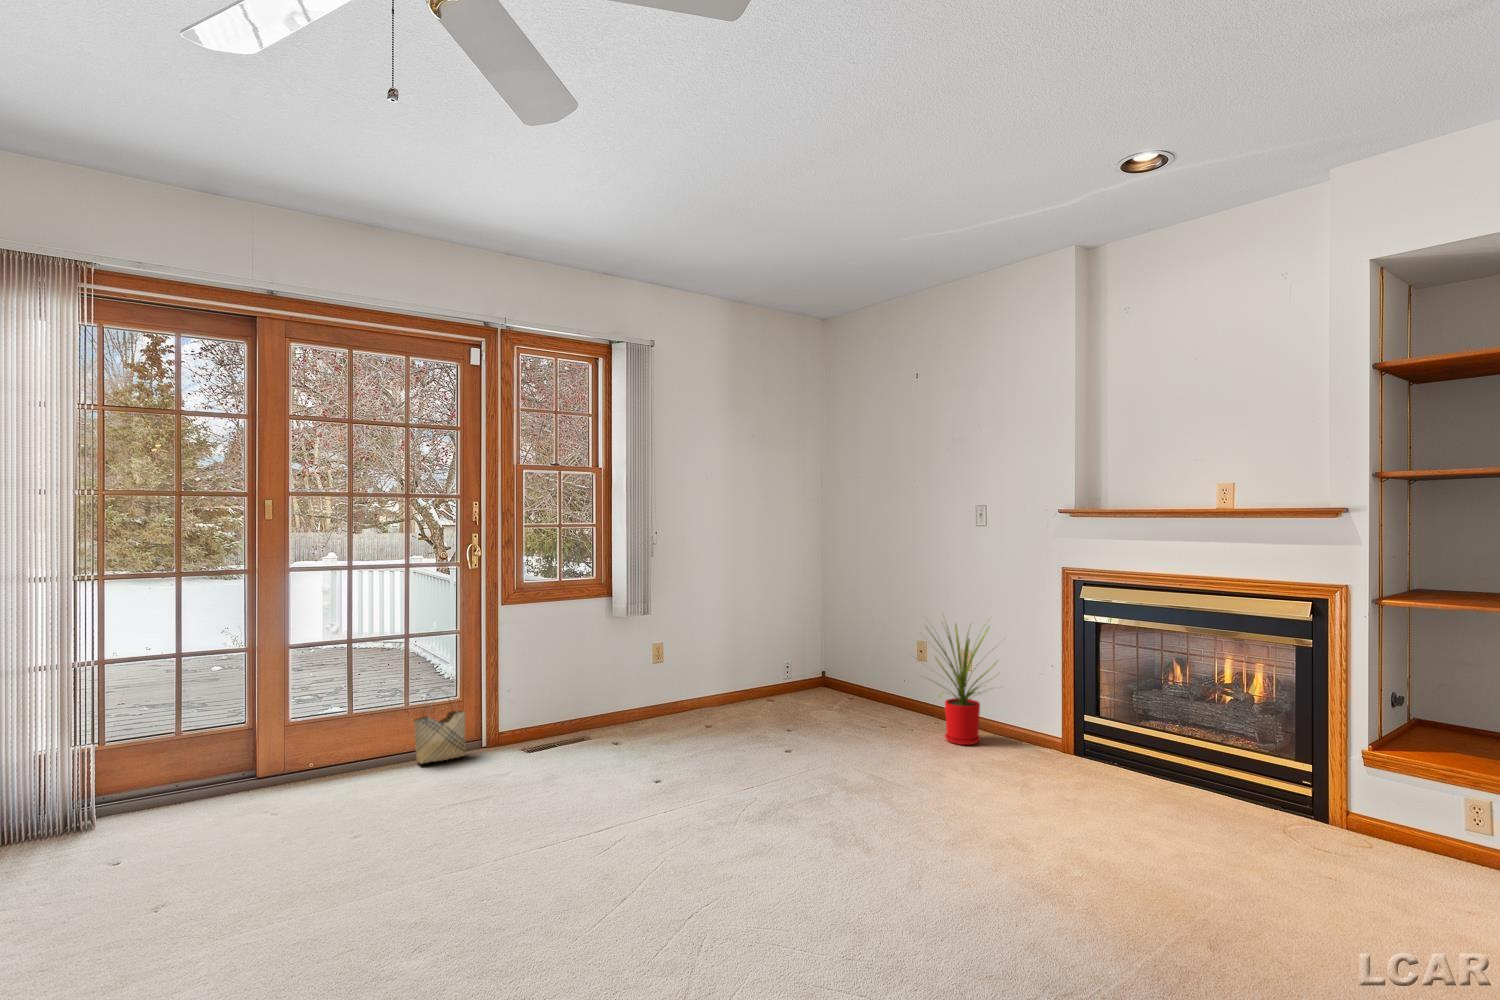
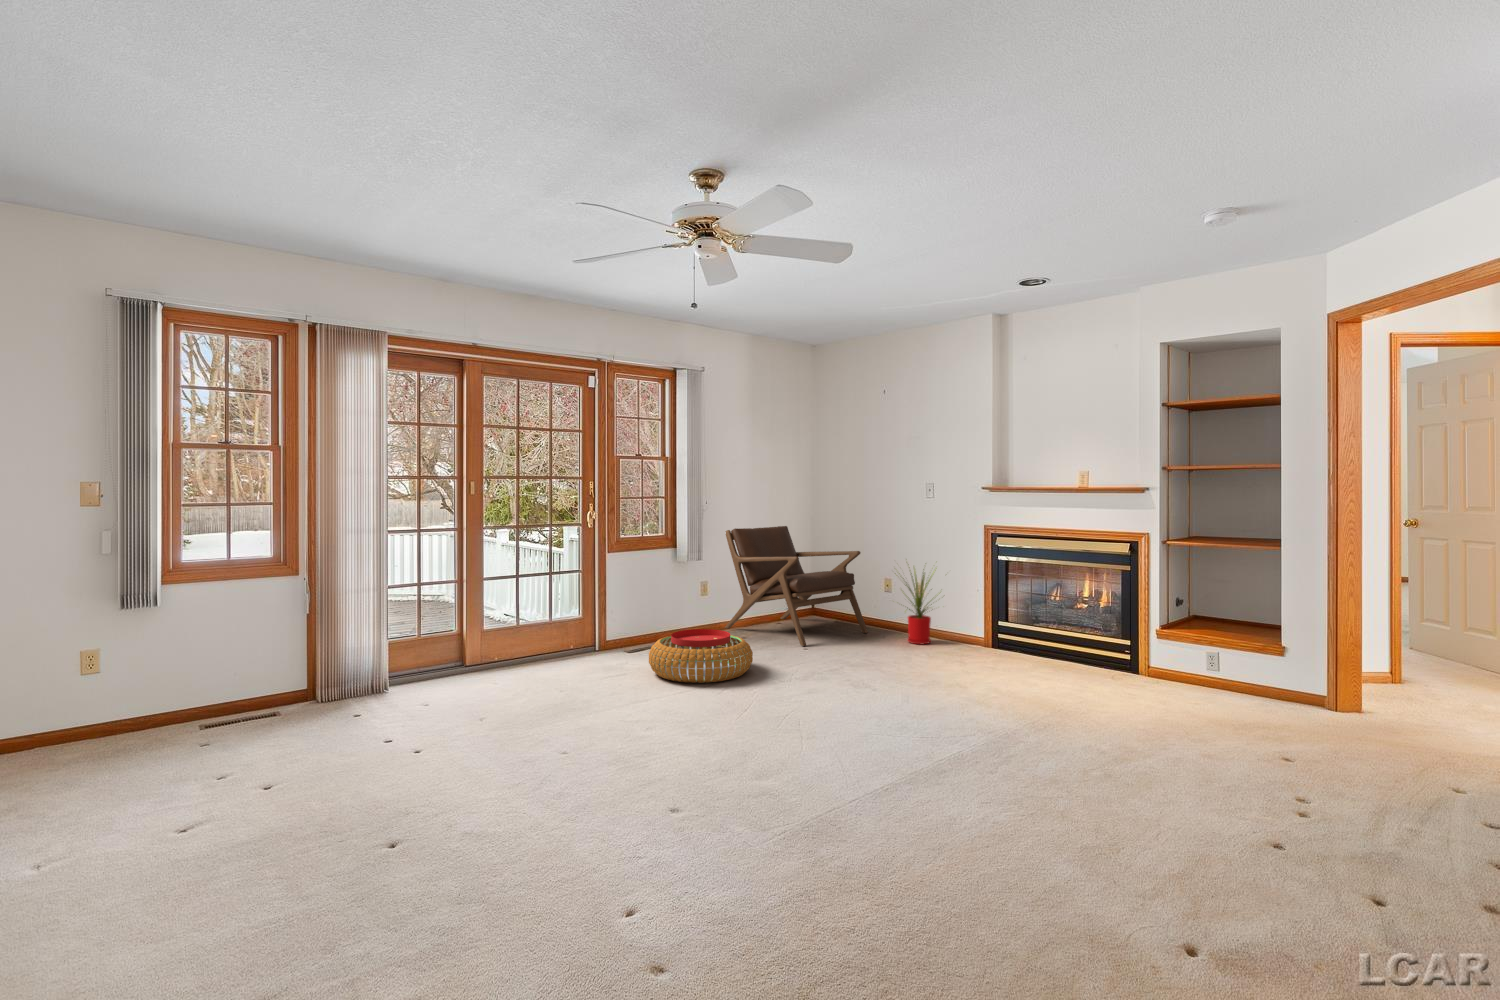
lounge chair: none [687,561,889,745] -> present [725,526,868,646]
woven basket: present [414,689,466,764] -> none [558,609,591,658]
pouf: none [522,728,688,828] -> present [649,629,753,683]

